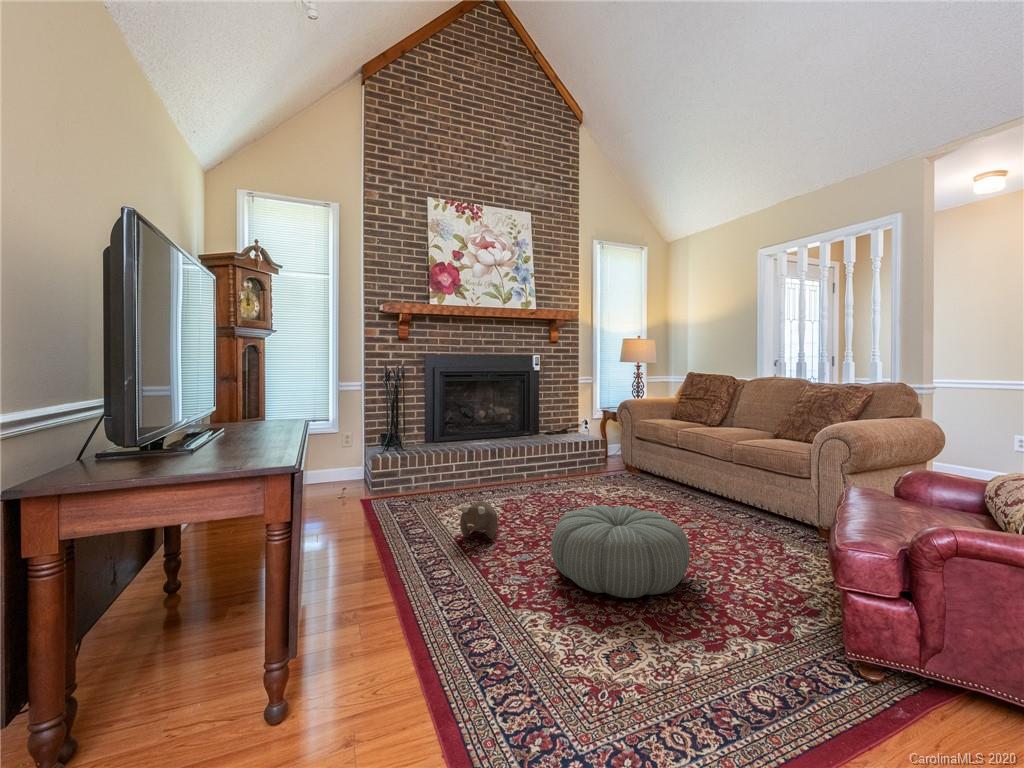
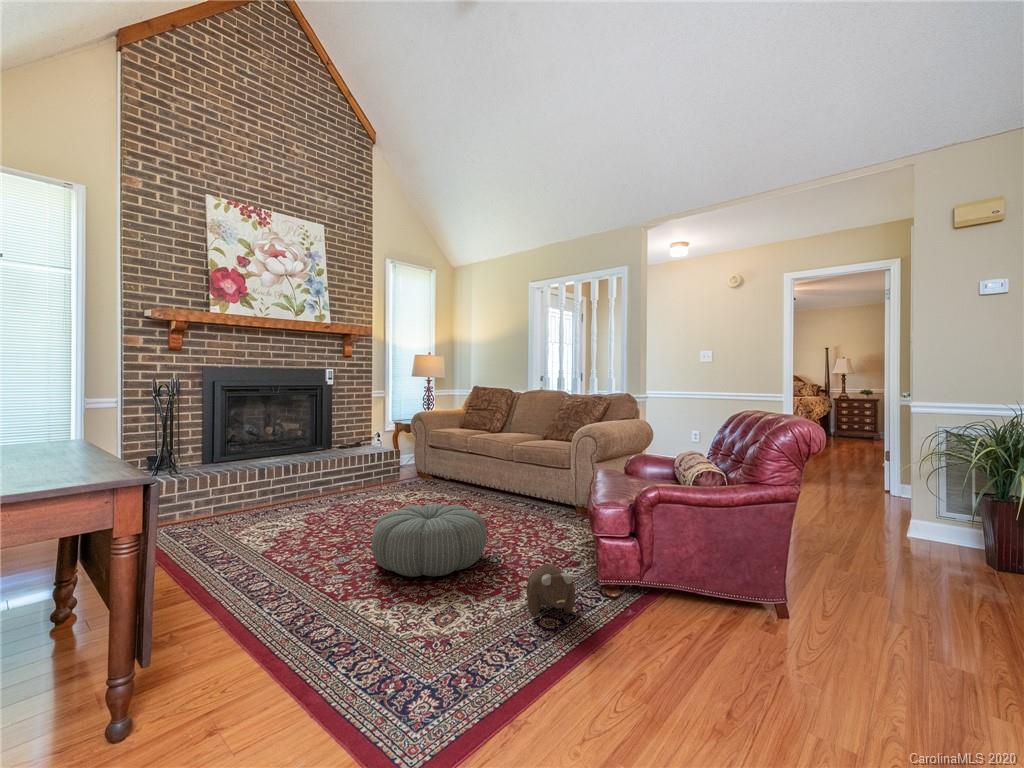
plush toy: present [460,501,498,539] -> present [527,564,575,617]

